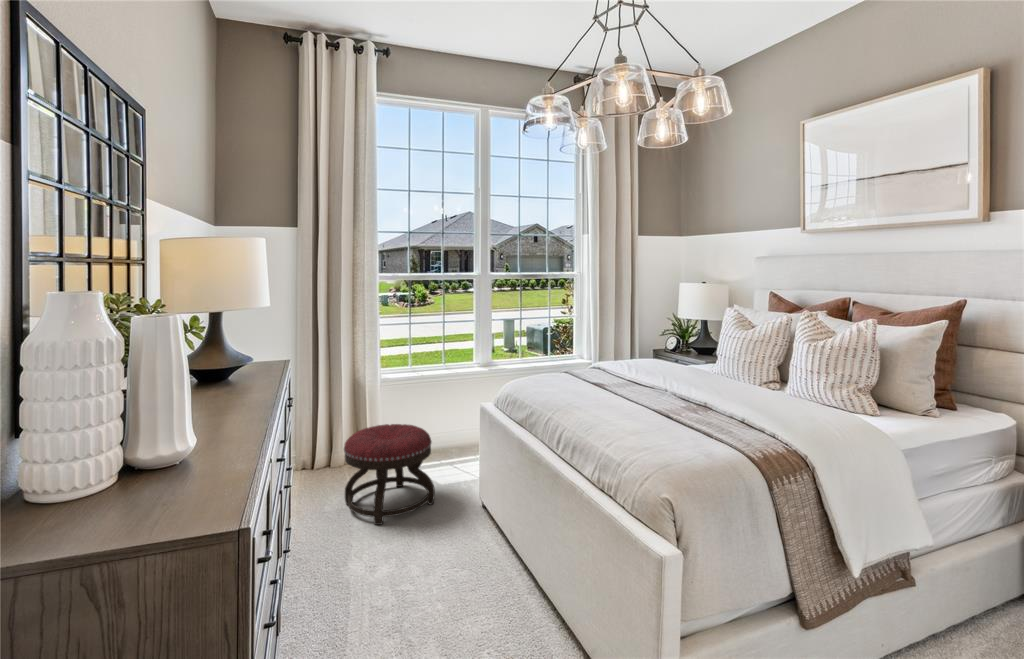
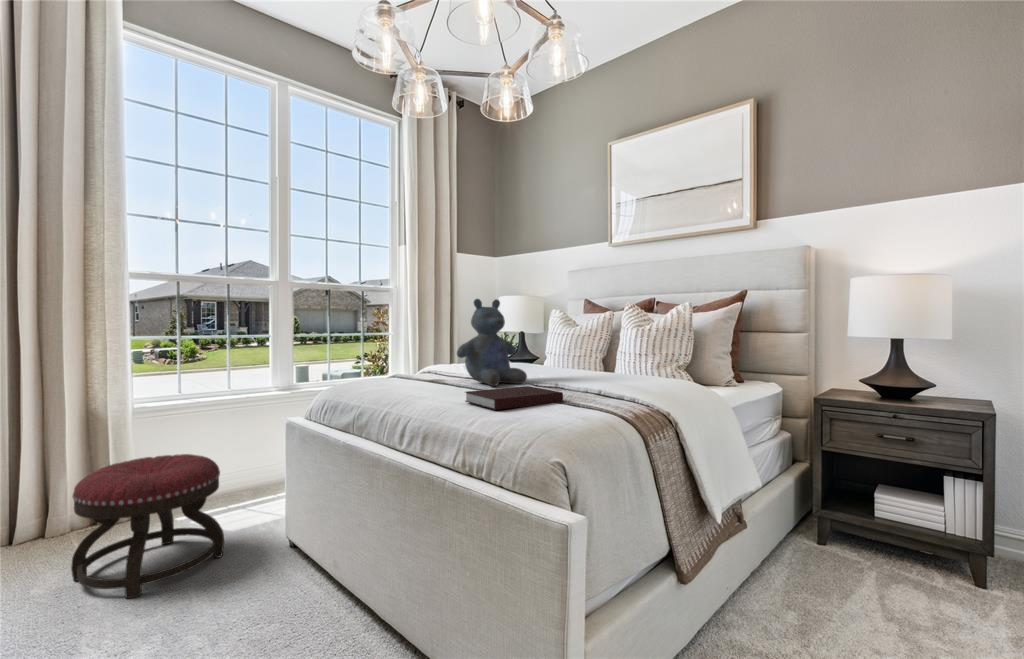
stuffed bear: none [610,317,676,401] -> present [457,299,527,386]
notebook: none [607,409,697,437] -> present [465,386,563,410]

